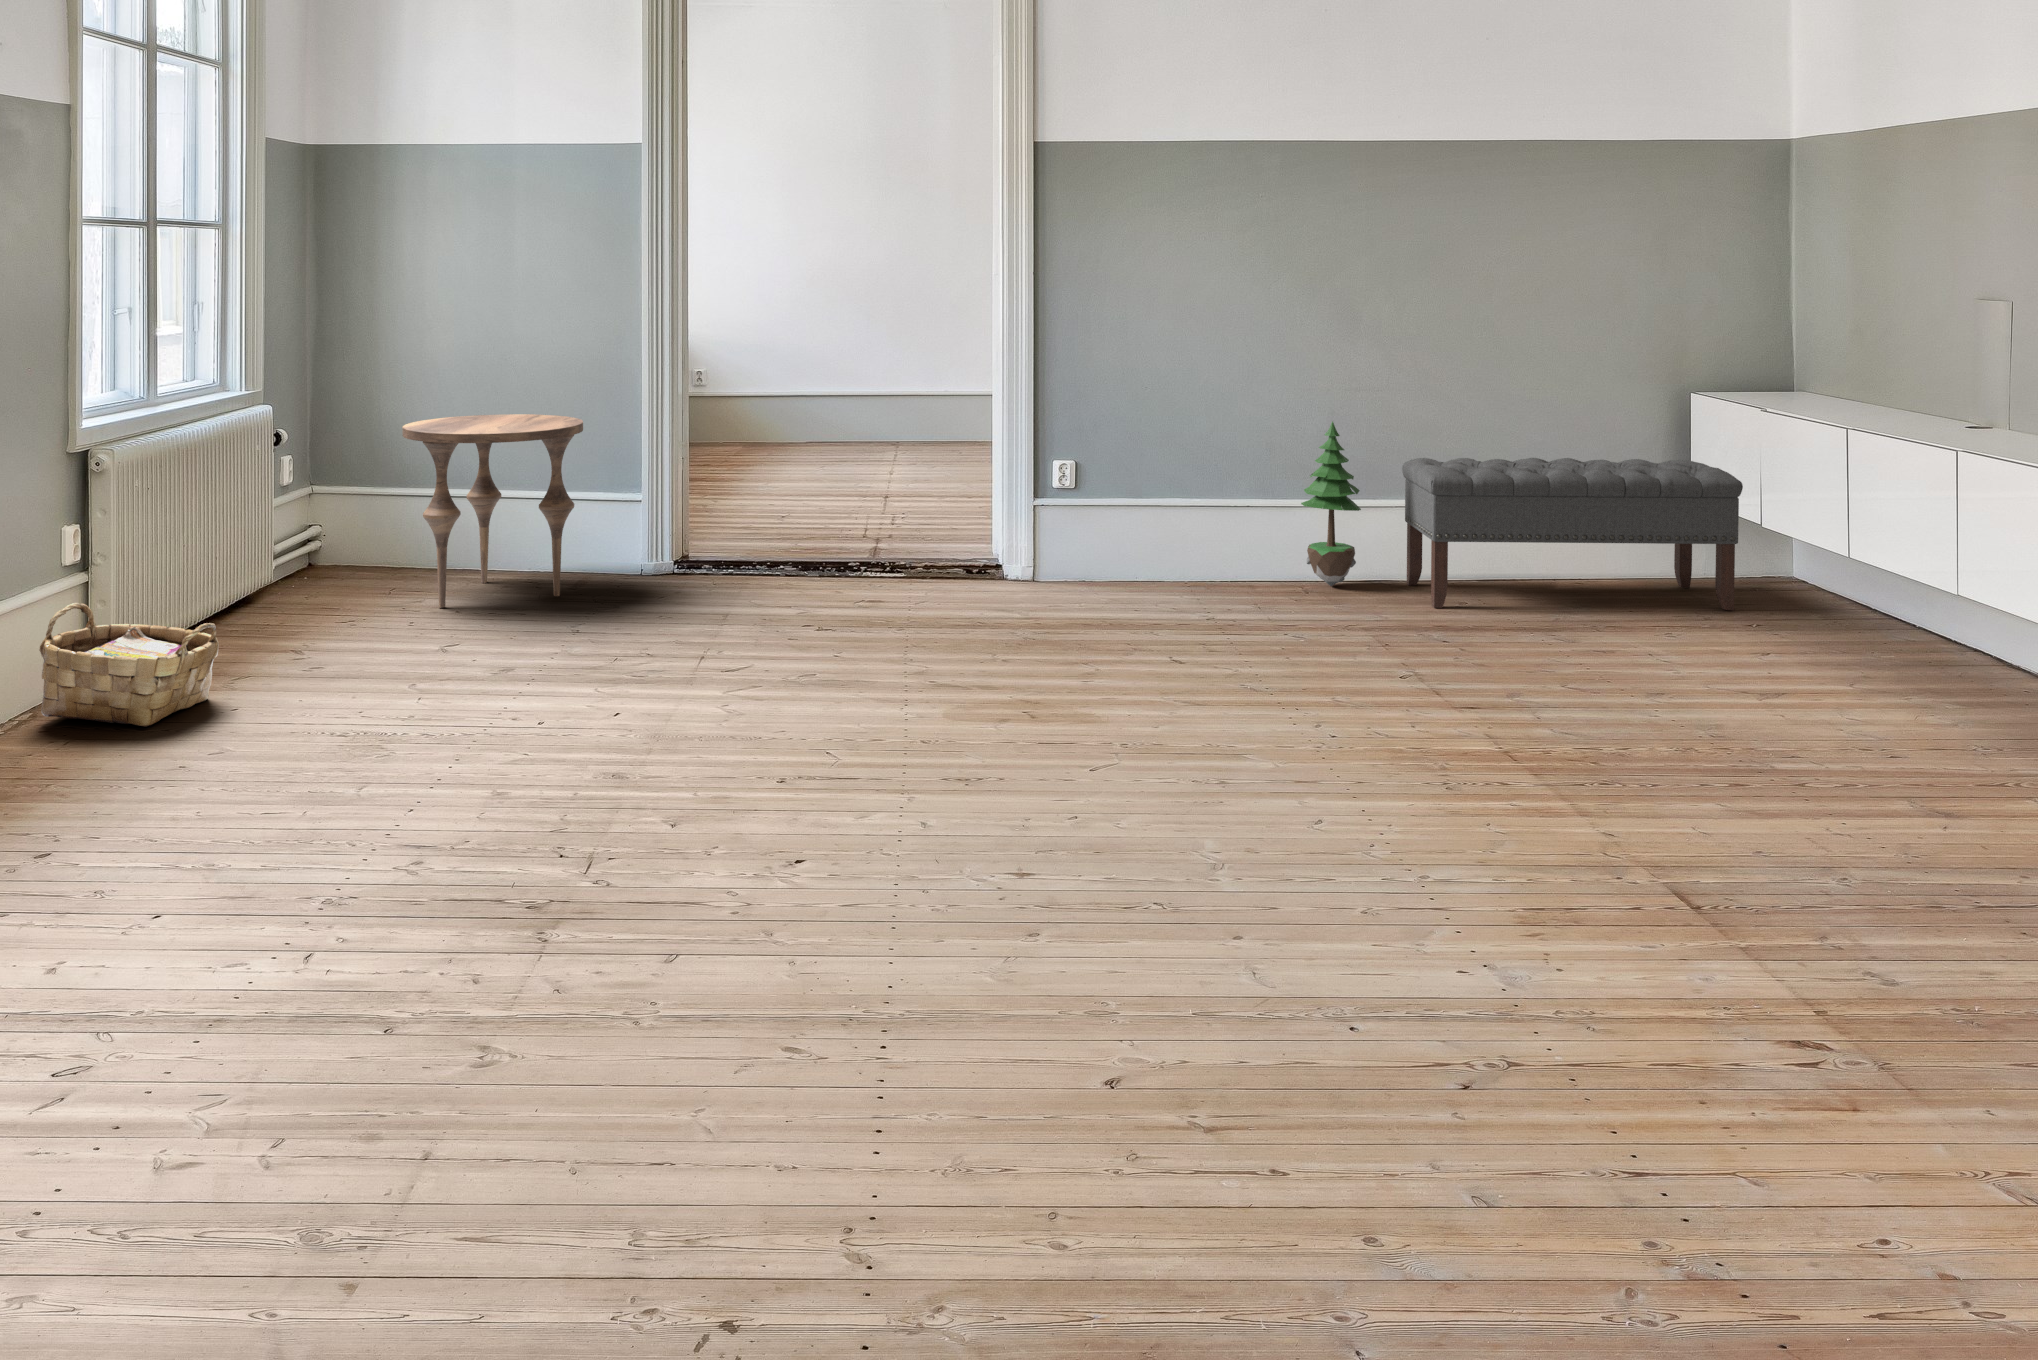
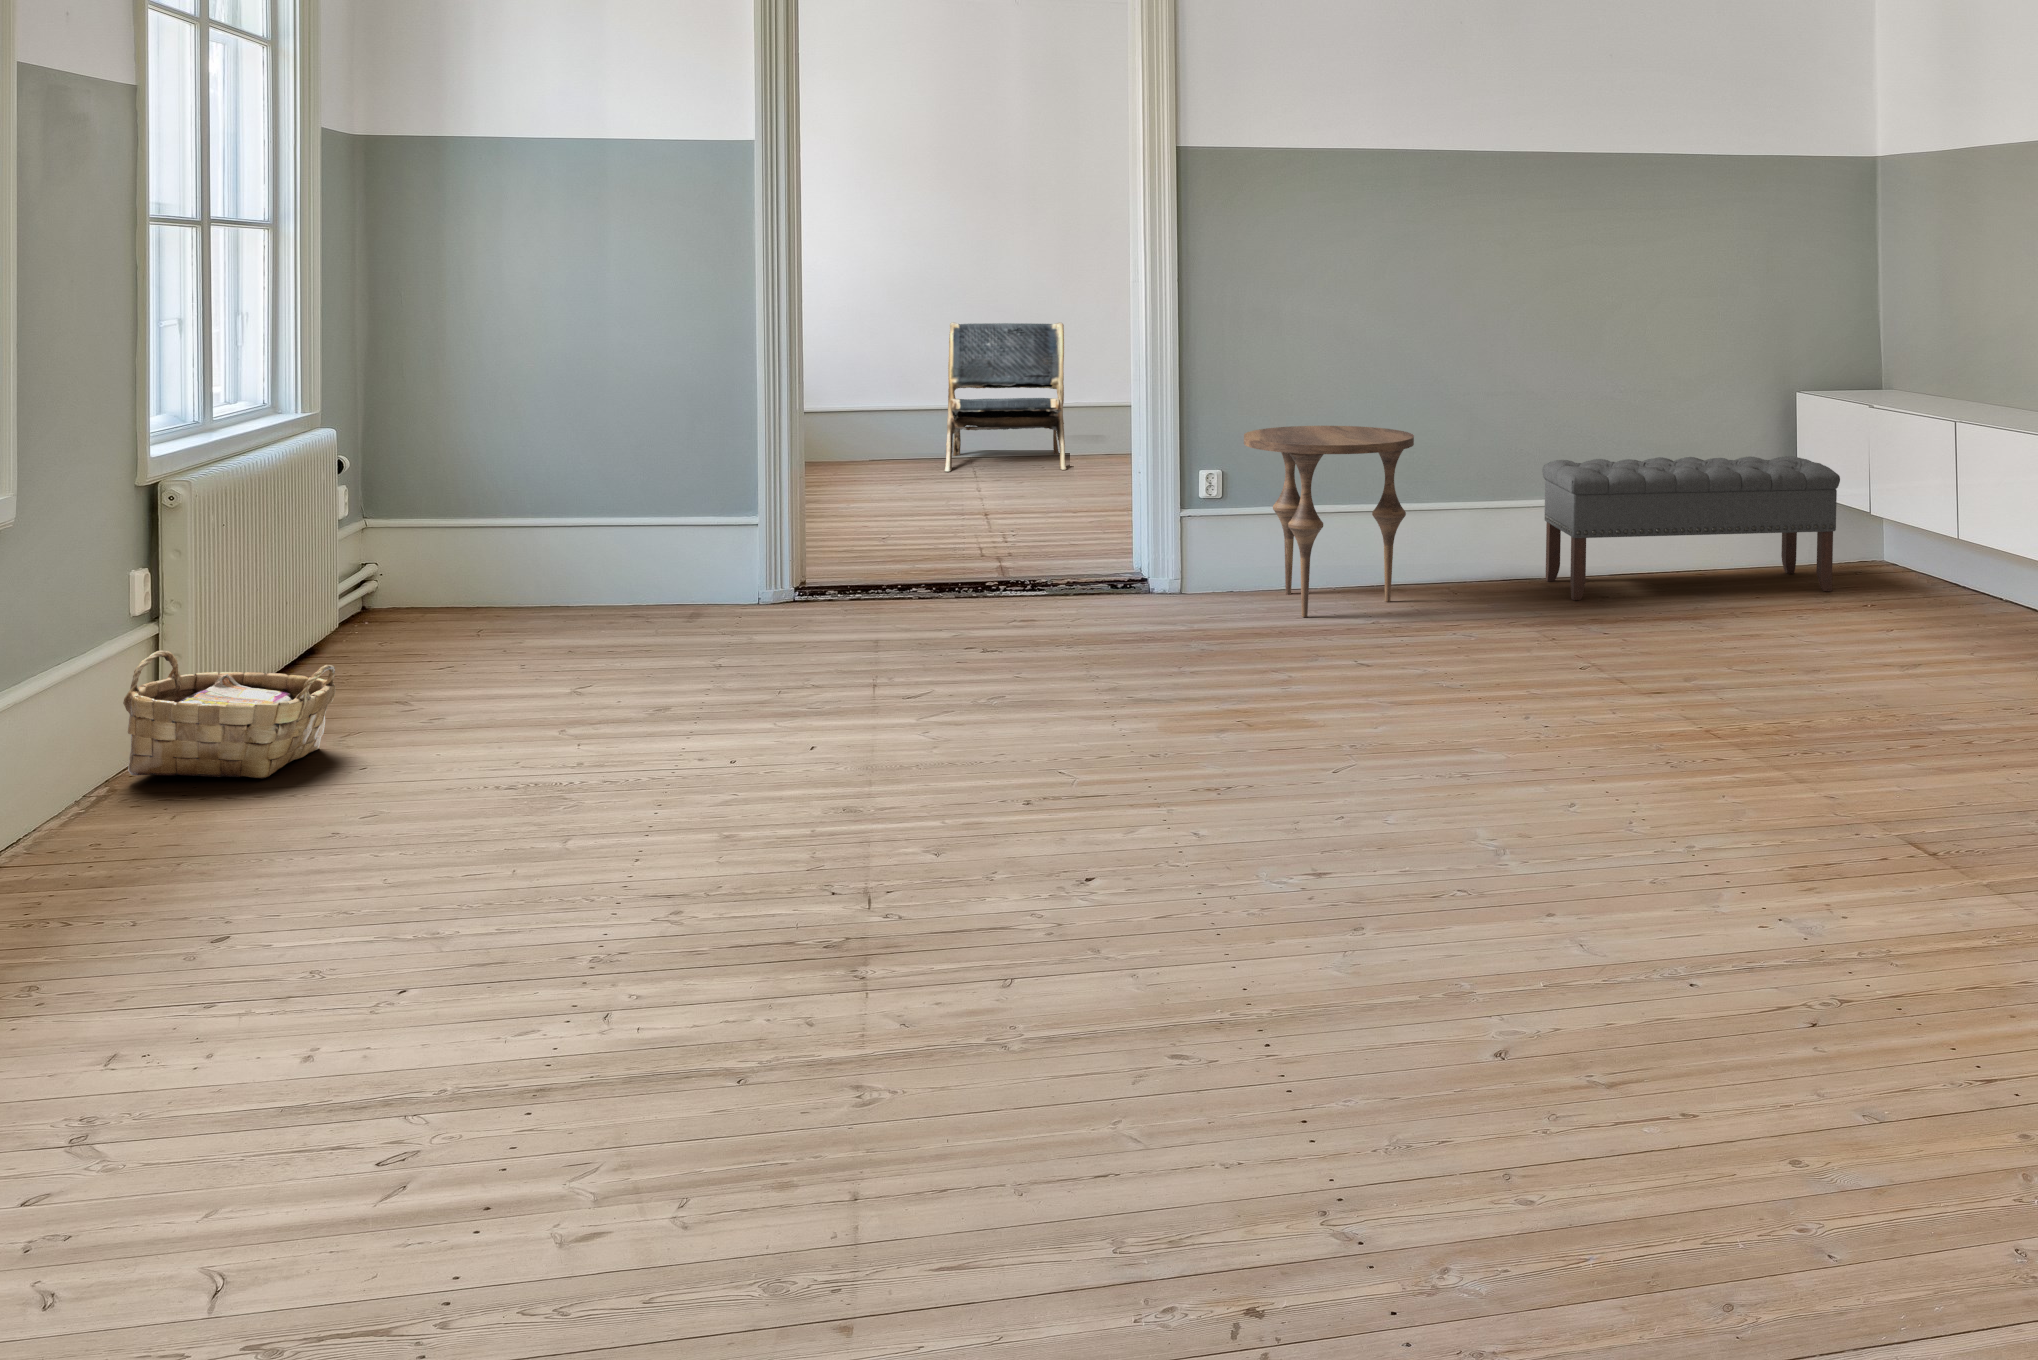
lounge chair: none [850,320,960,456] -> present [945,322,1067,471]
side table: present [402,414,583,608] -> present [1244,426,1414,617]
potted tree: present [1301,422,1361,586] -> none [1448,426,1505,585]

